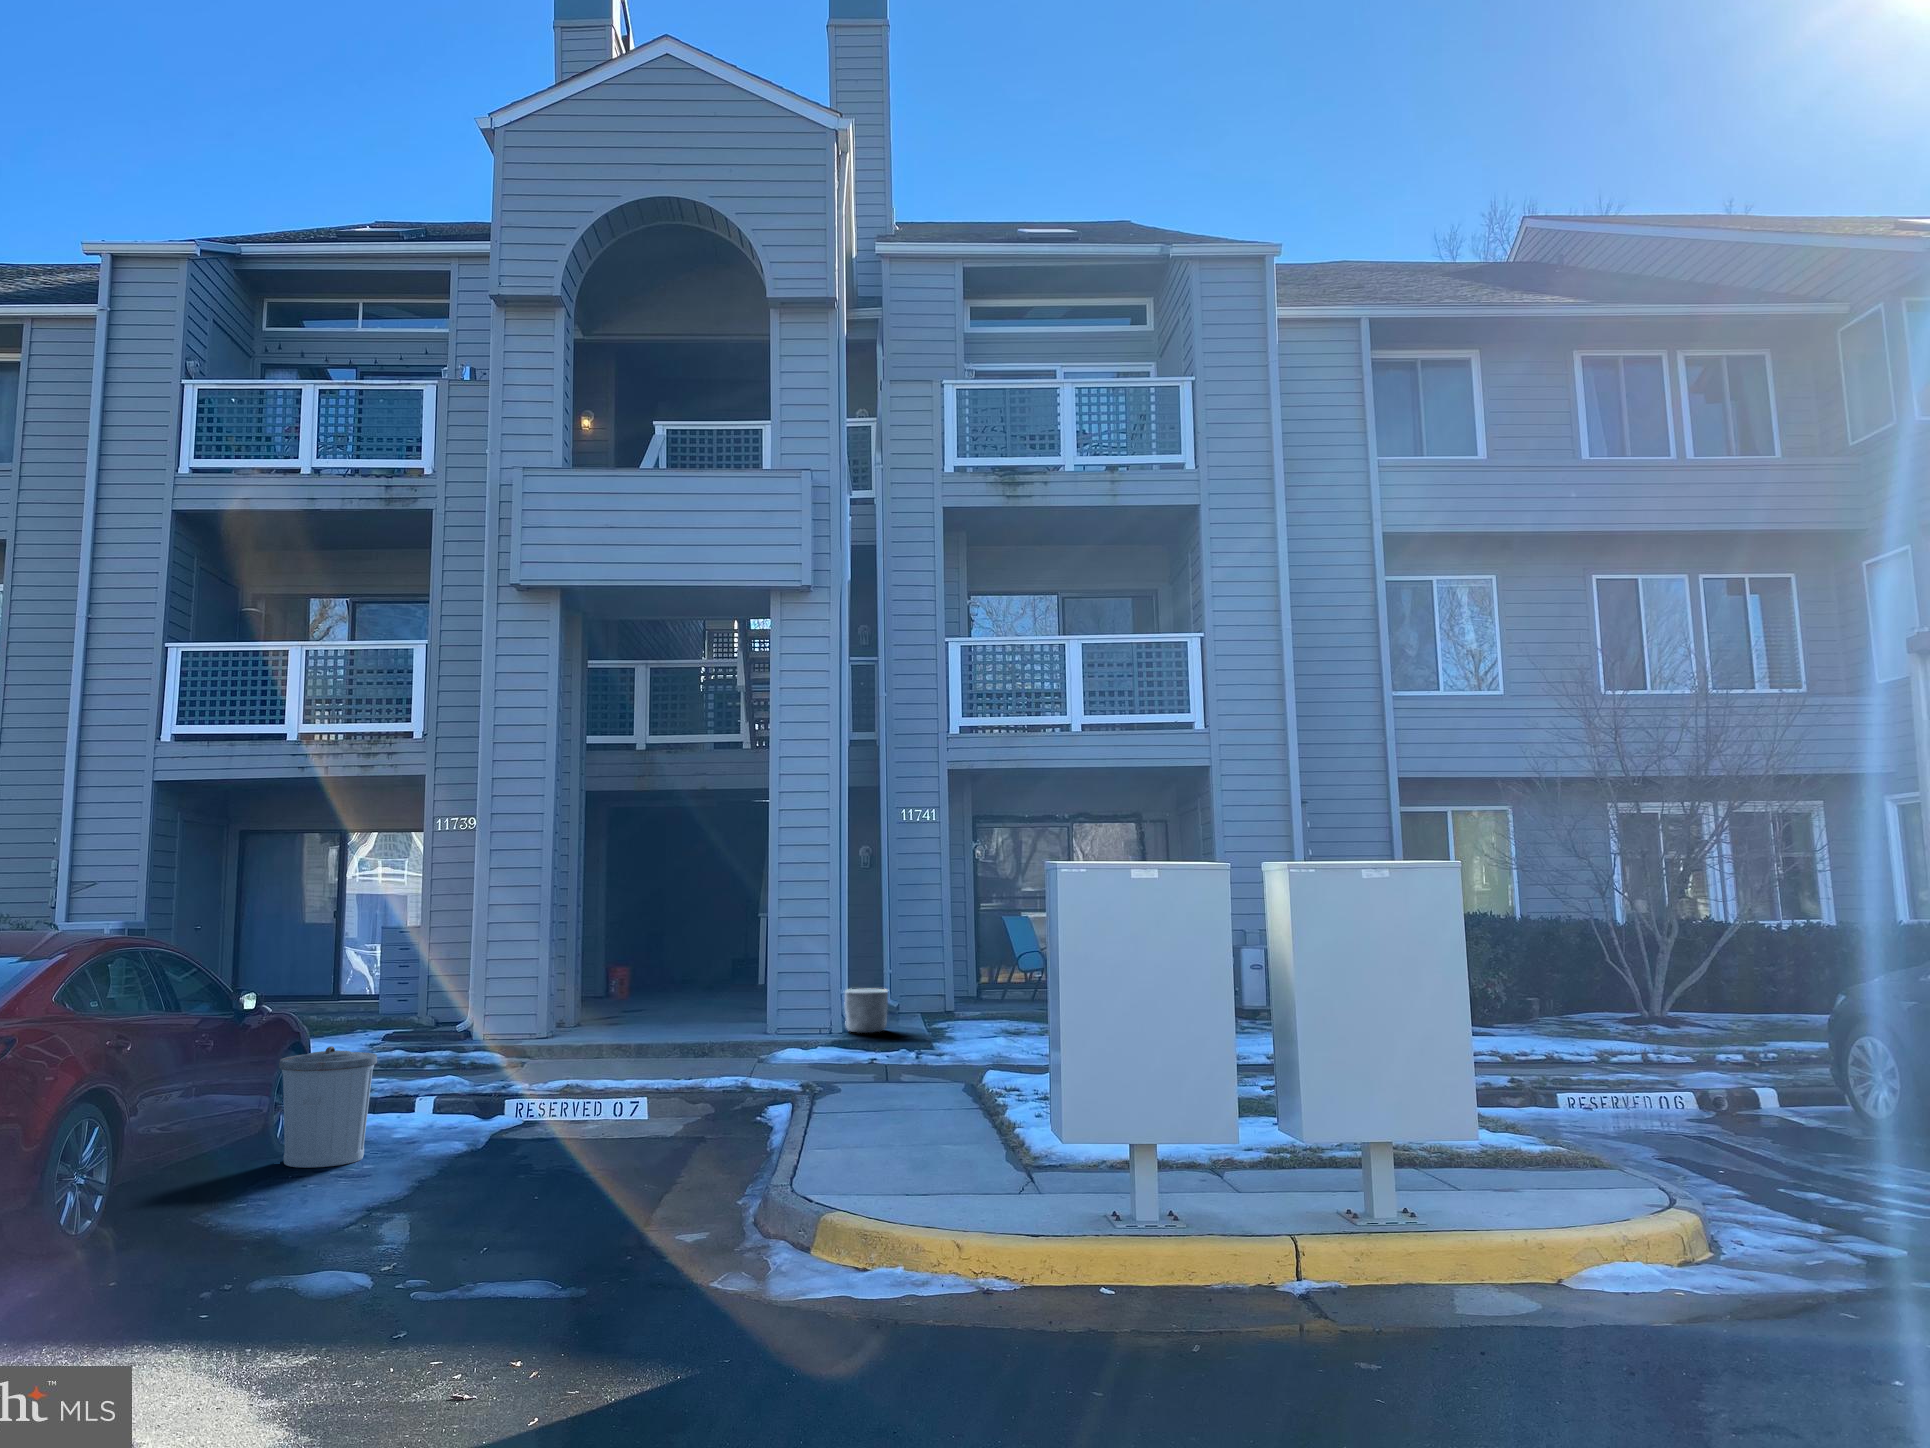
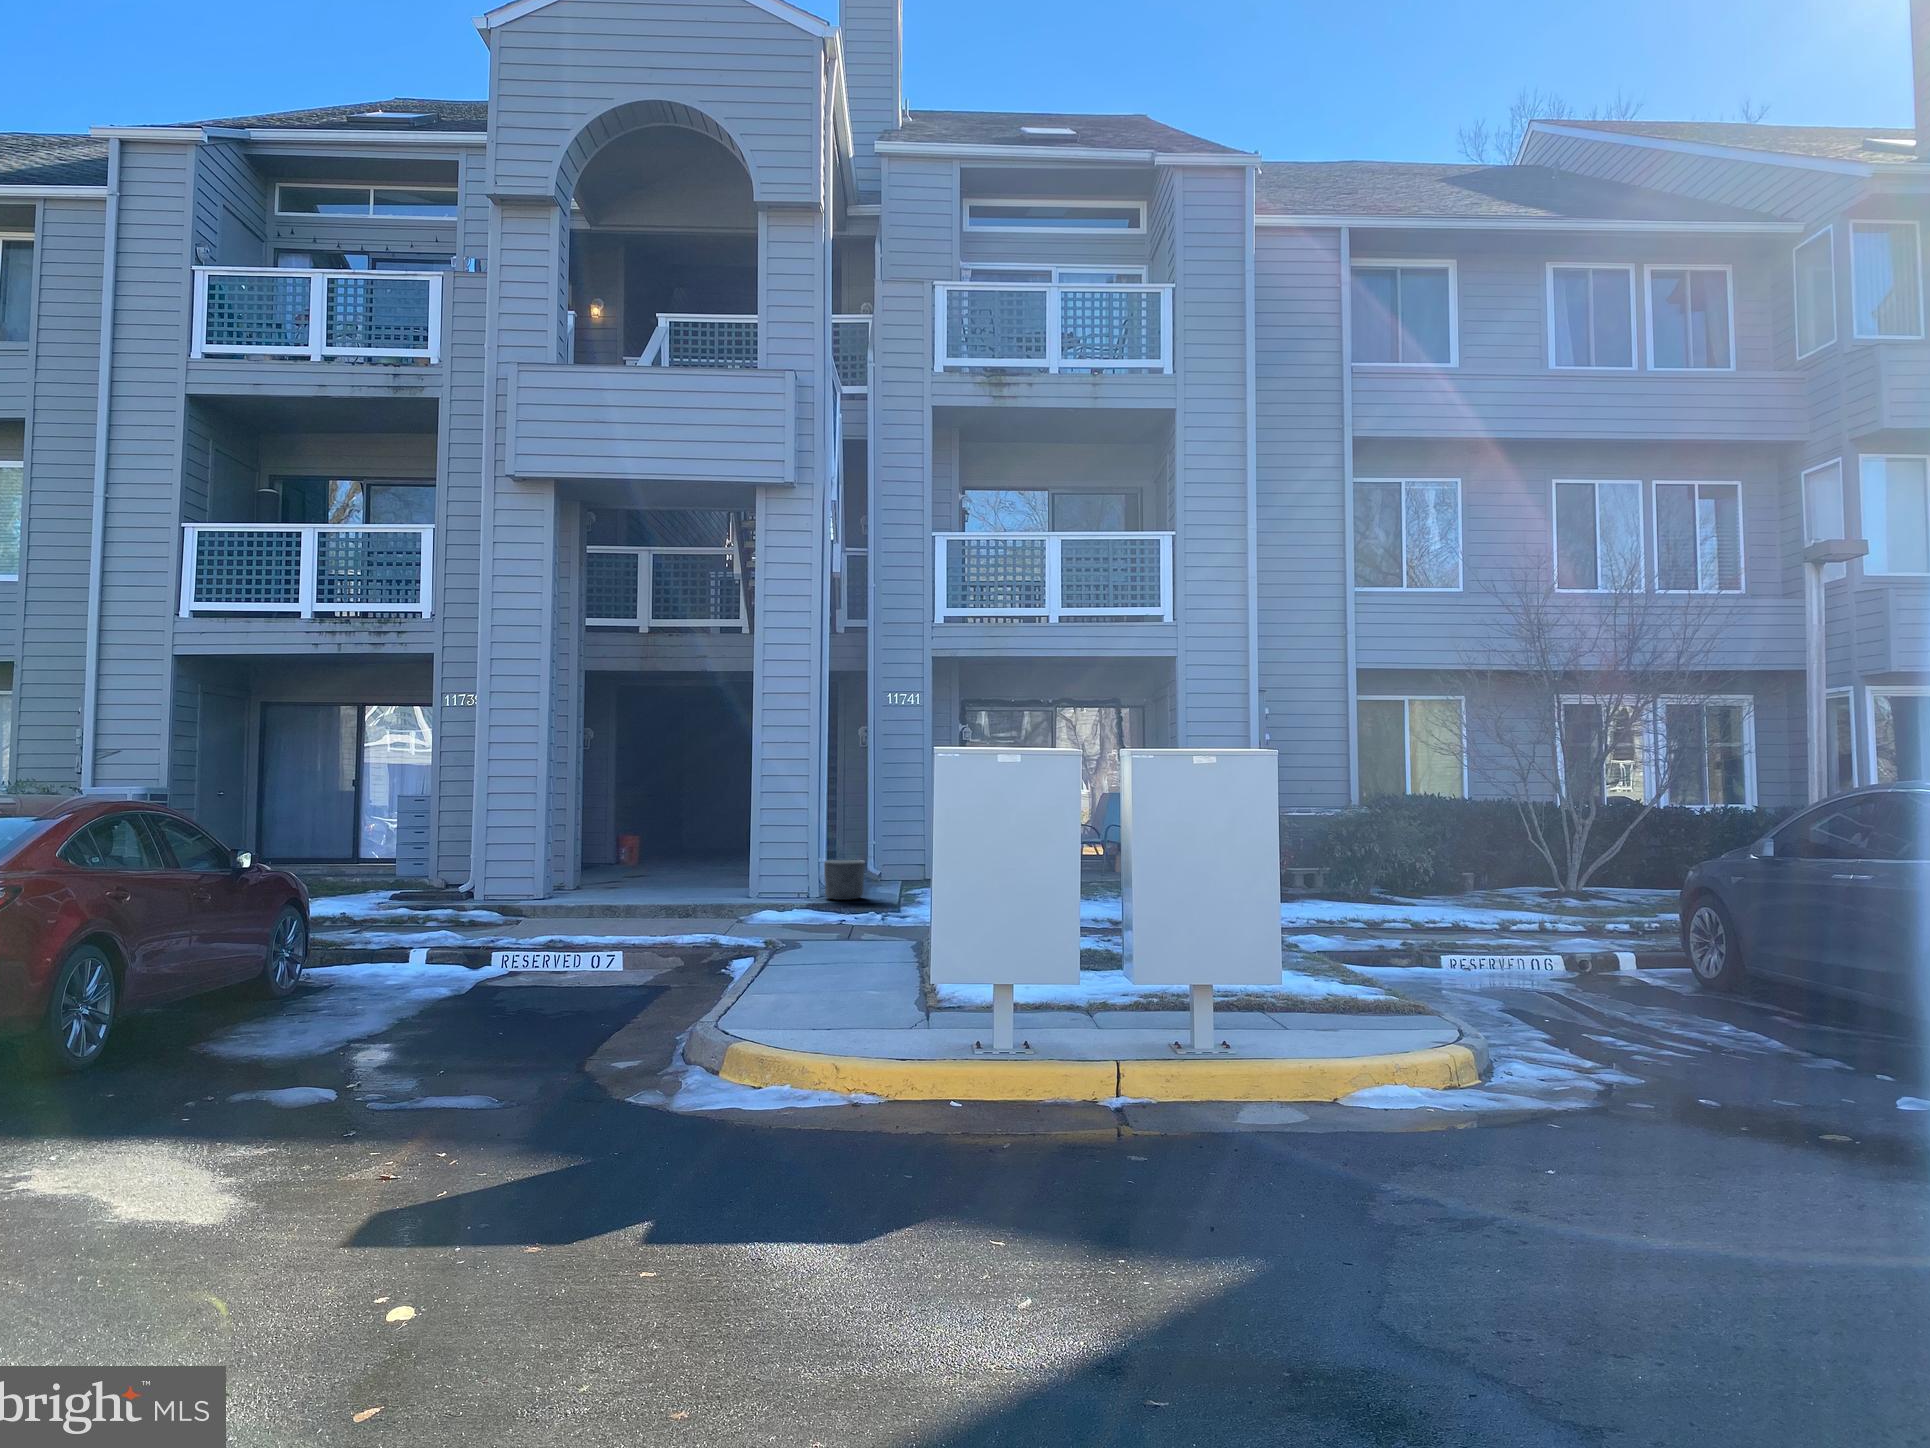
trash can: present [279,1046,377,1168] -> none [276,899,366,1003]

